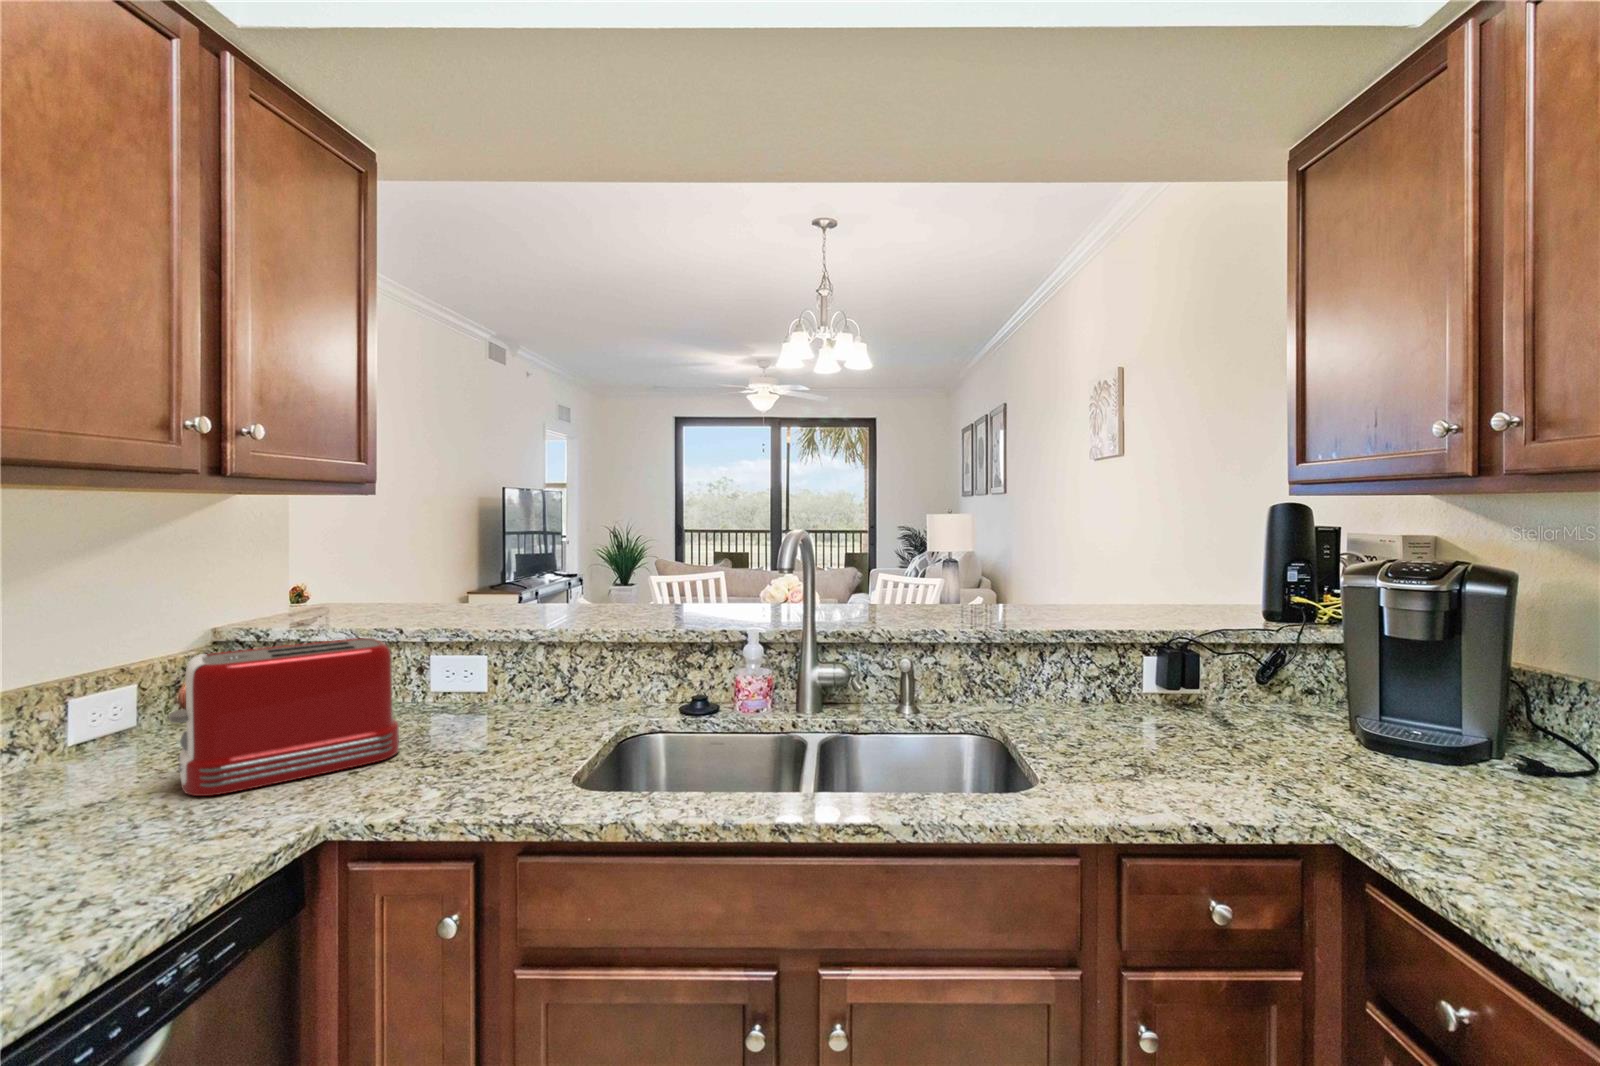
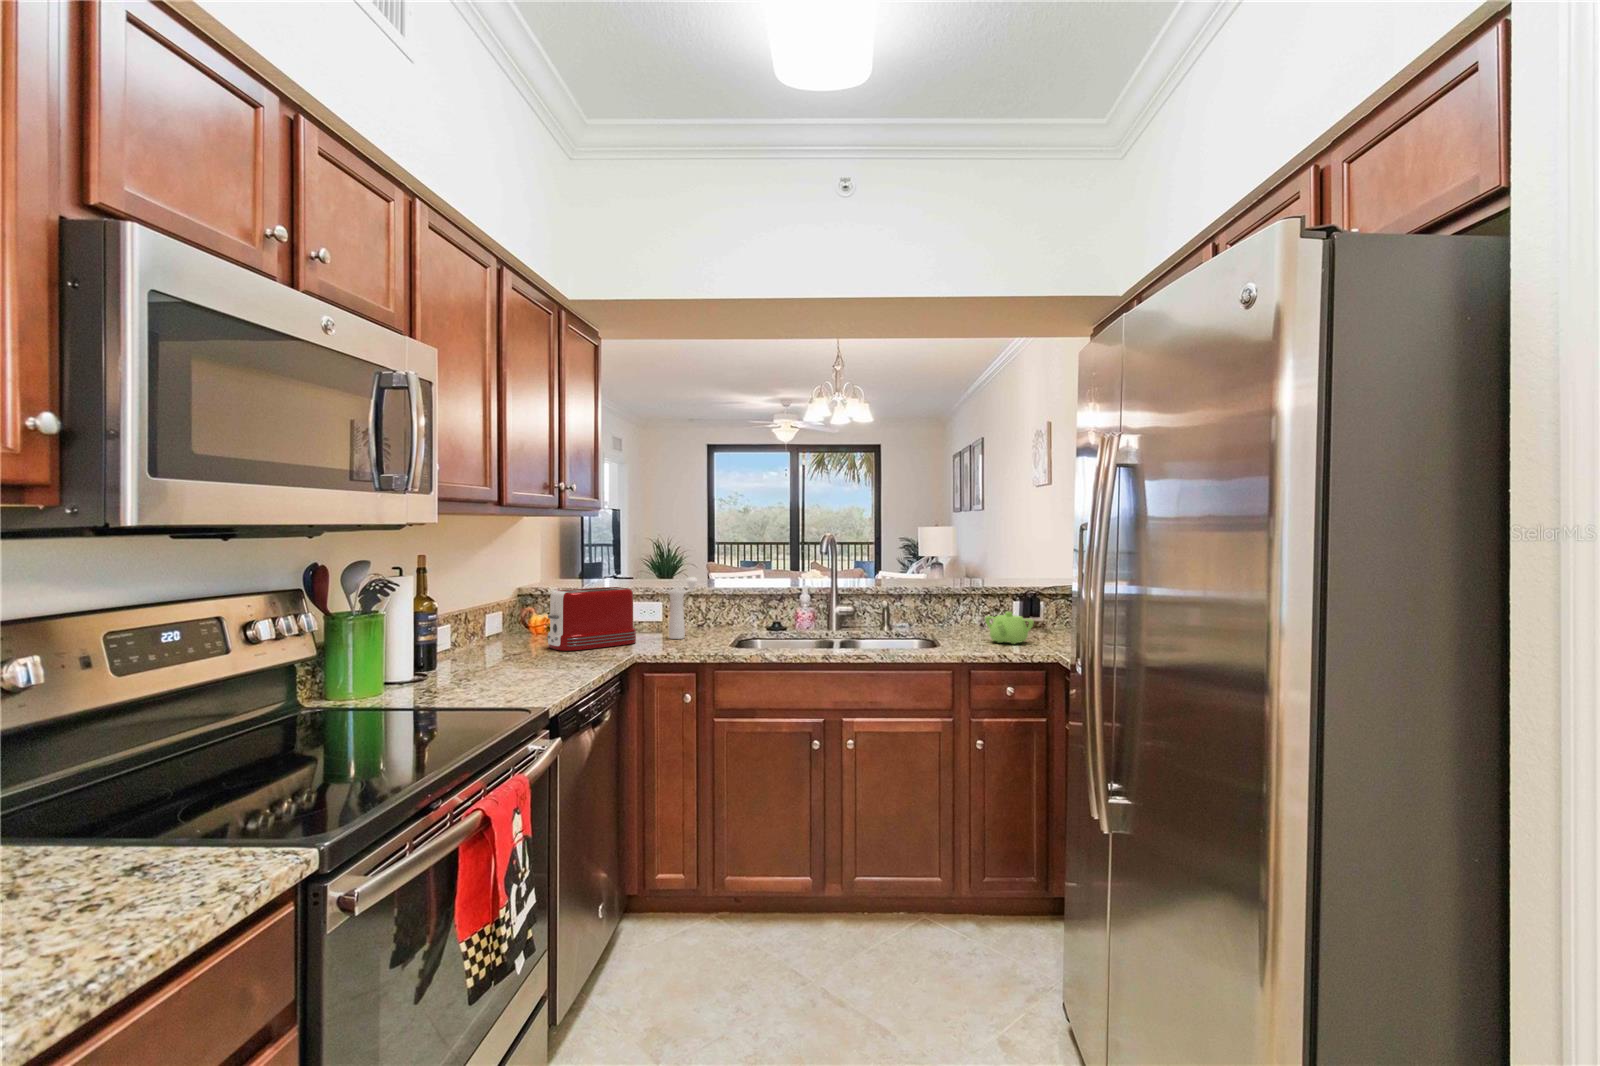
pepper mill: none [479,612,550,739] -> present [669,577,697,639]
teapot: none [1107,691,1220,762] -> present [985,612,1034,644]

